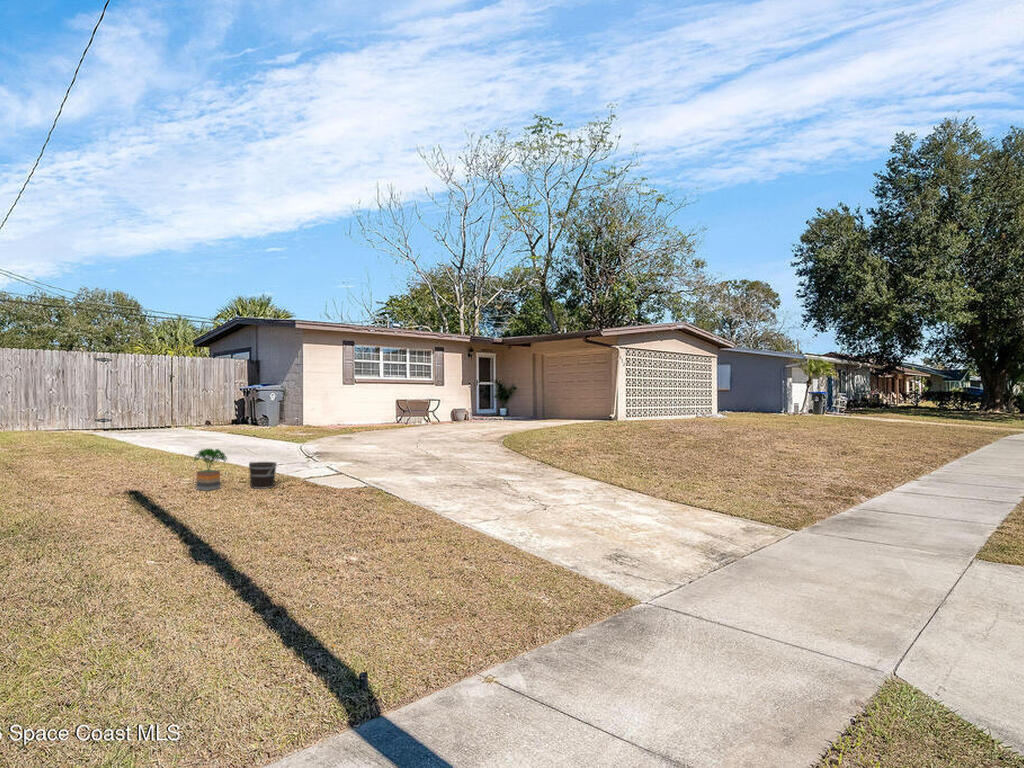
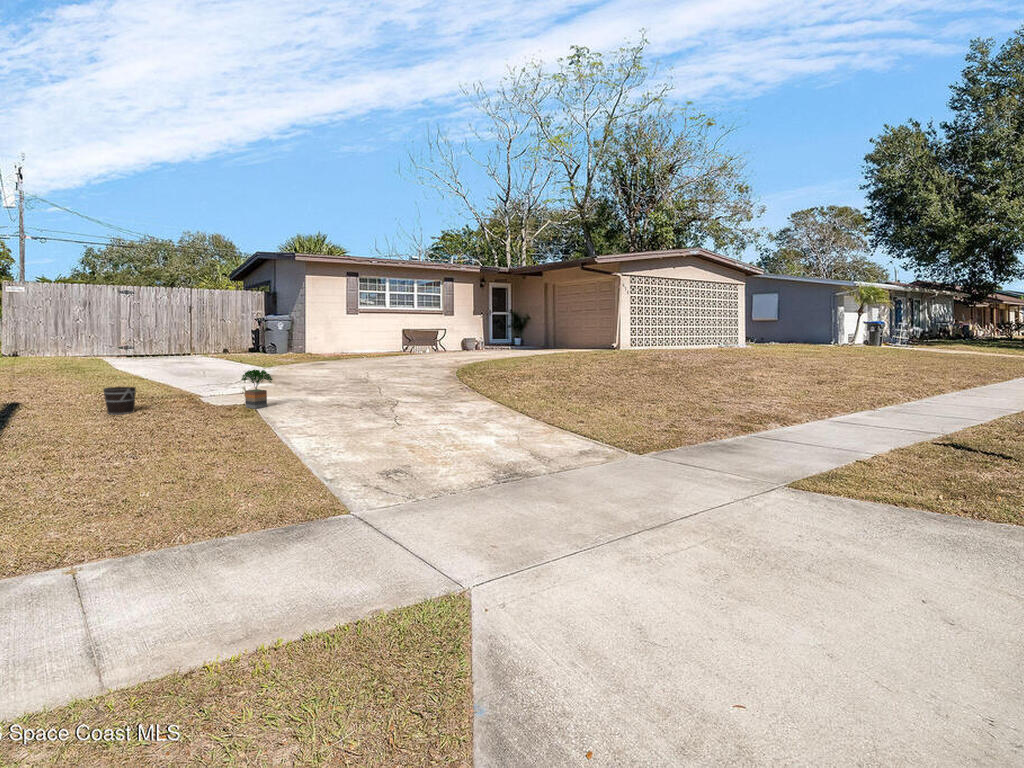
potted tree: present [194,449,227,491] -> present [242,370,273,409]

